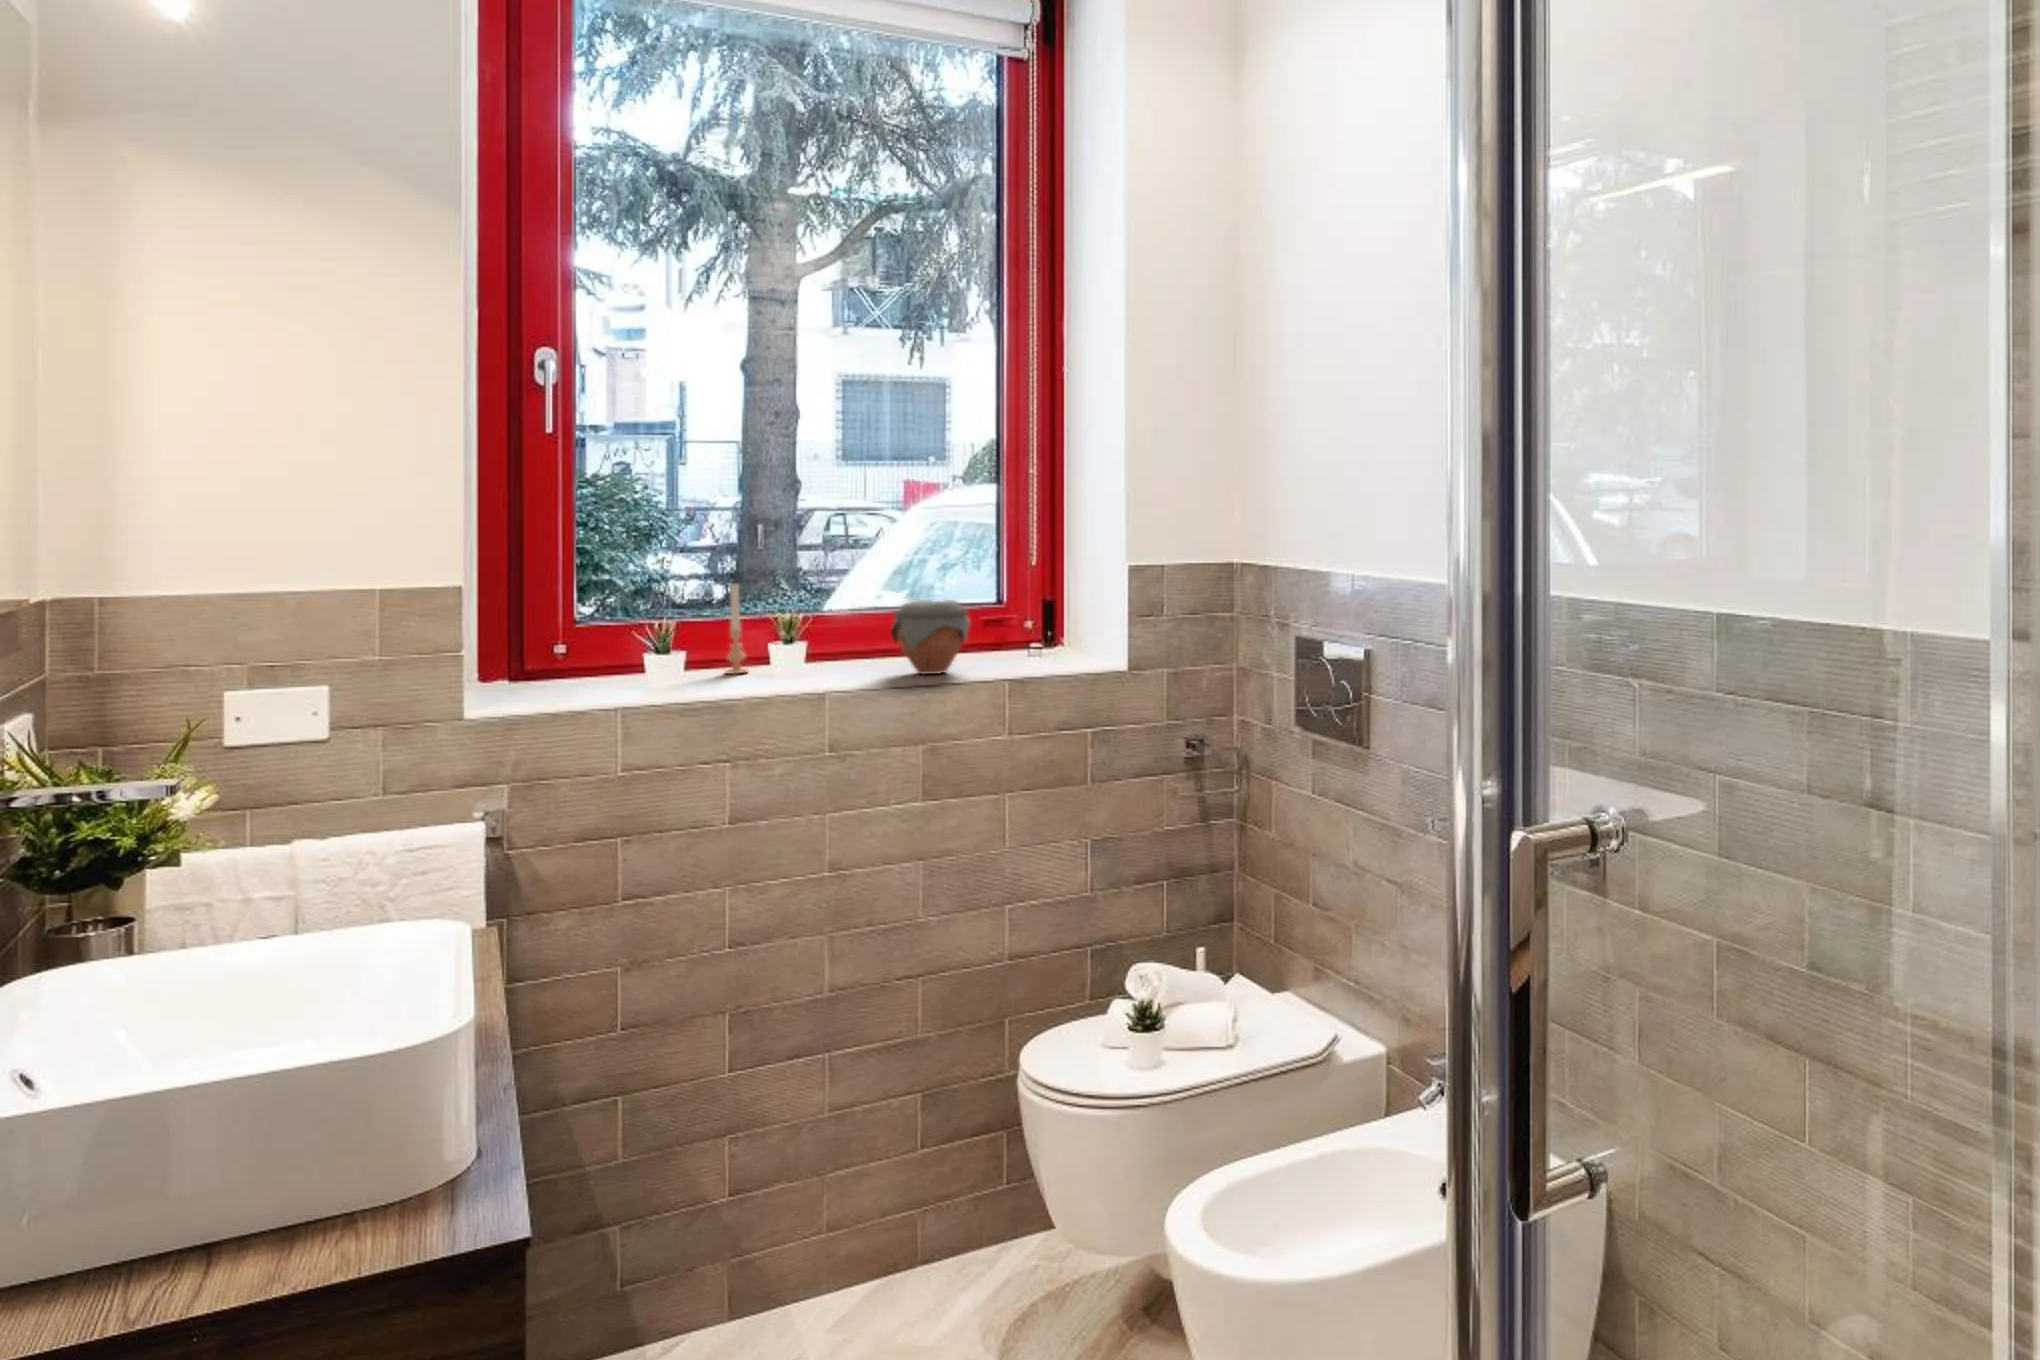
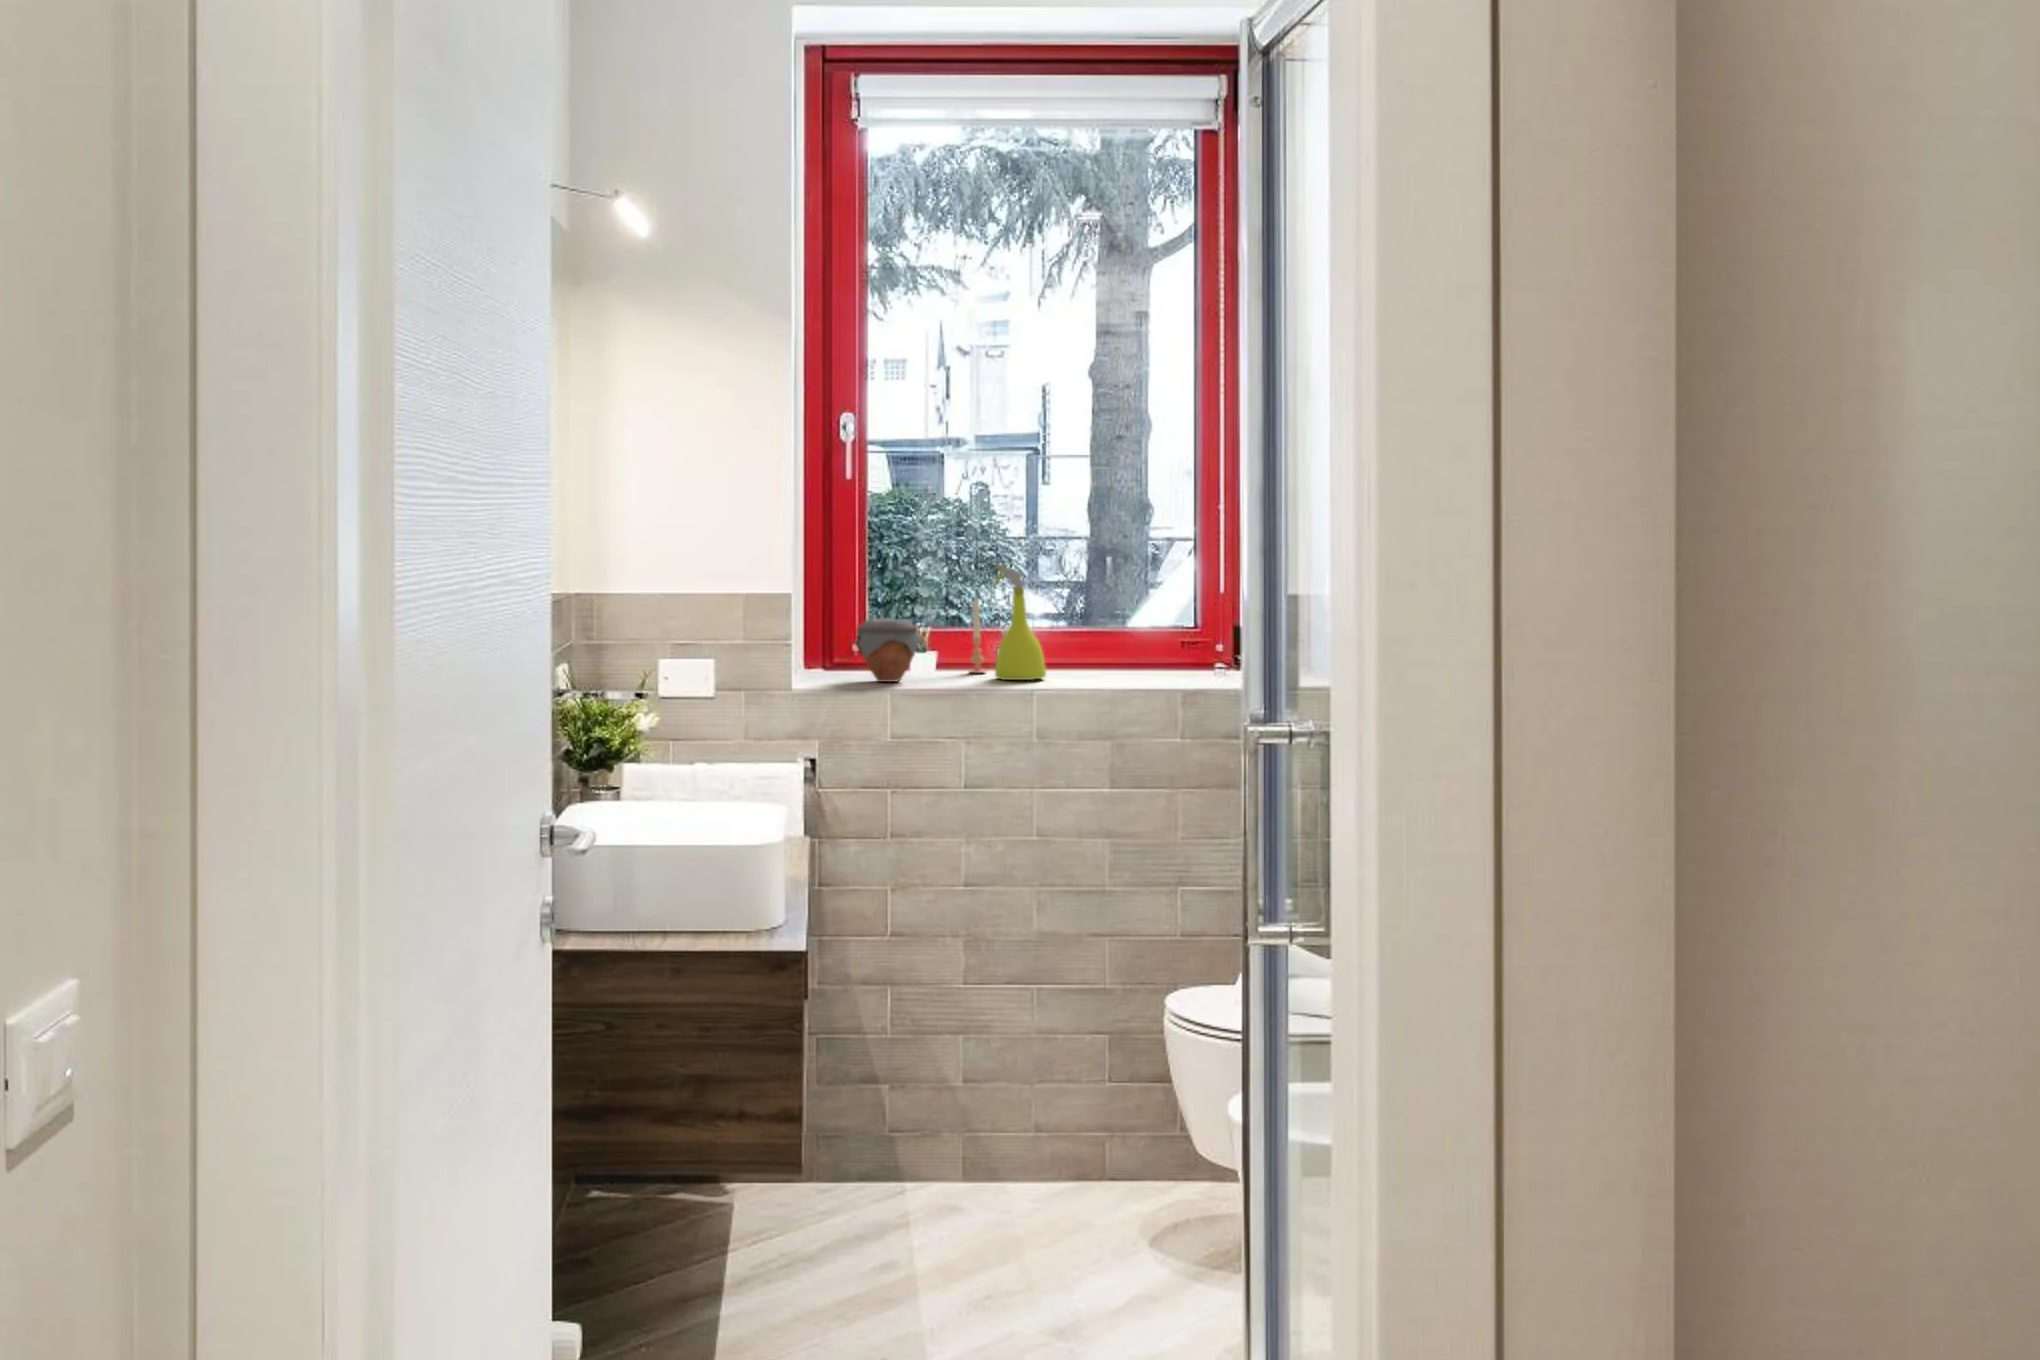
spray bottle: none [759,541,833,682] -> present [993,565,1046,680]
jar: present [890,600,970,674] -> present [855,618,921,682]

